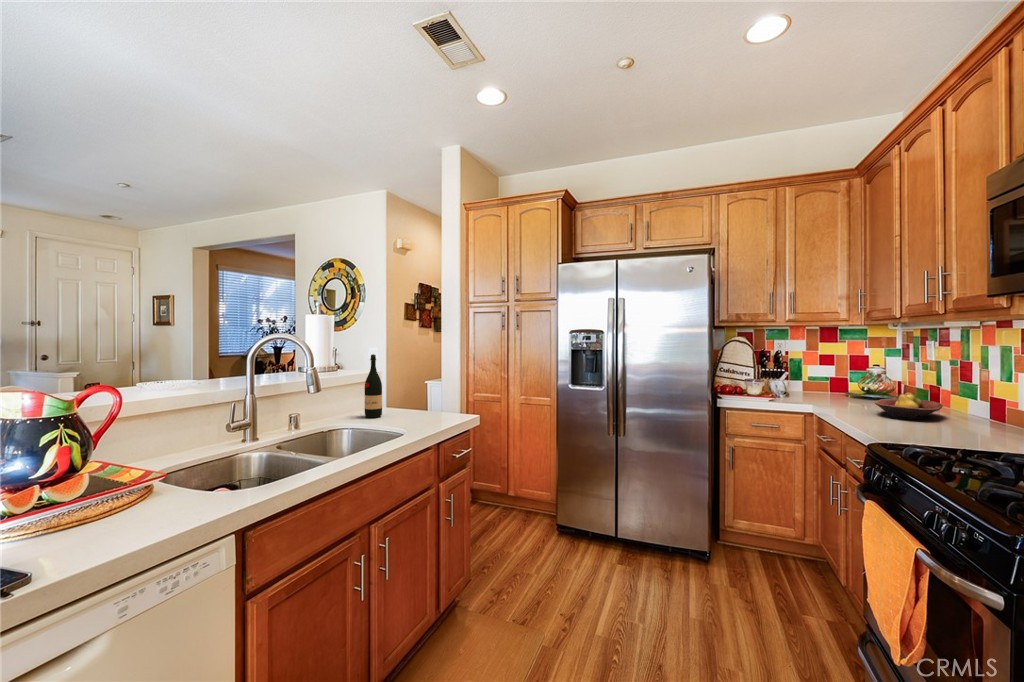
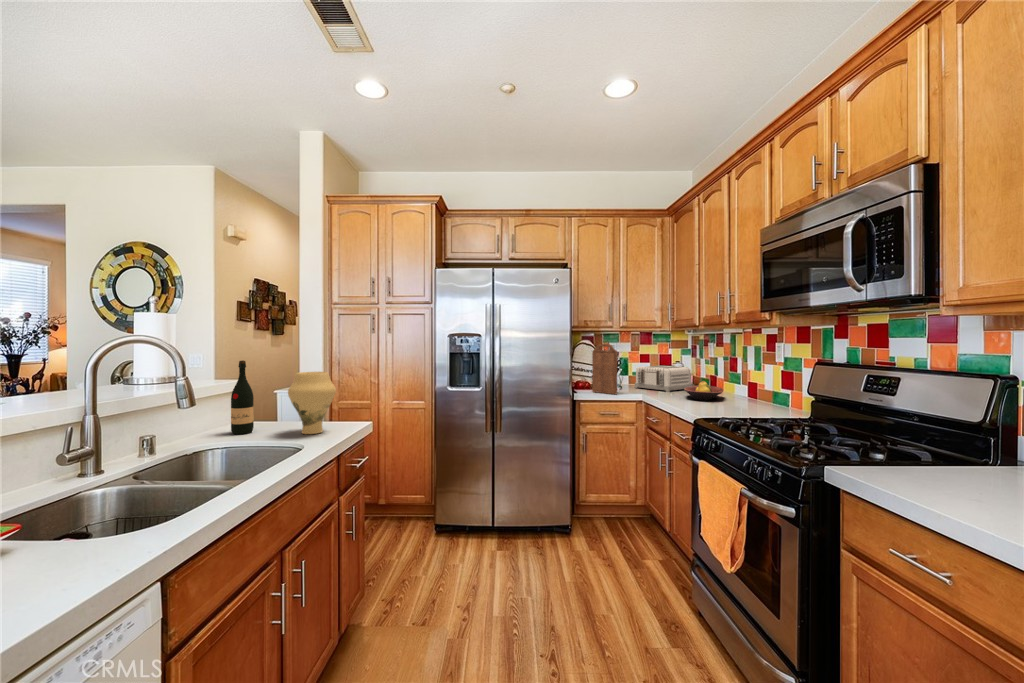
cutting board: none [743,342,776,404] -> present [592,344,617,394]
vase: none [404,366,445,423] -> present [288,372,336,434]
toaster: none [807,370,898,405] -> present [635,365,692,392]

